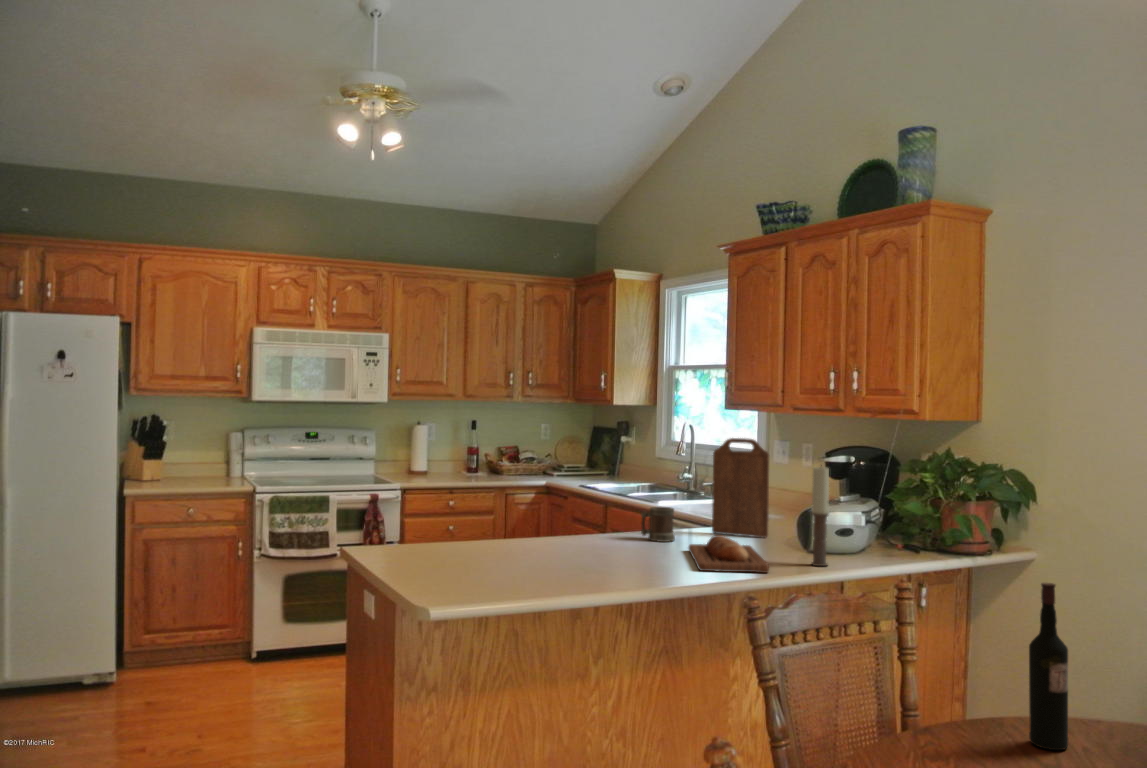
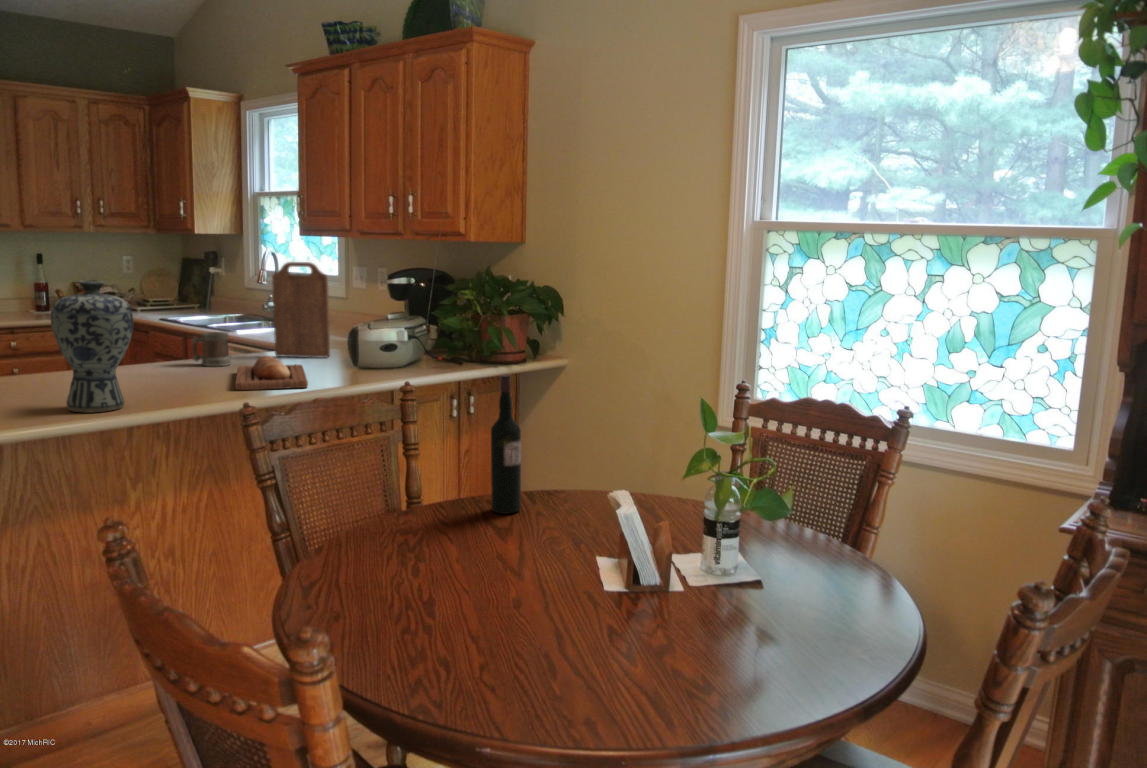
vase: none [554,460,622,586] -> present [51,281,133,413]
candle: present [811,467,829,566] -> none [353,284,371,379]

